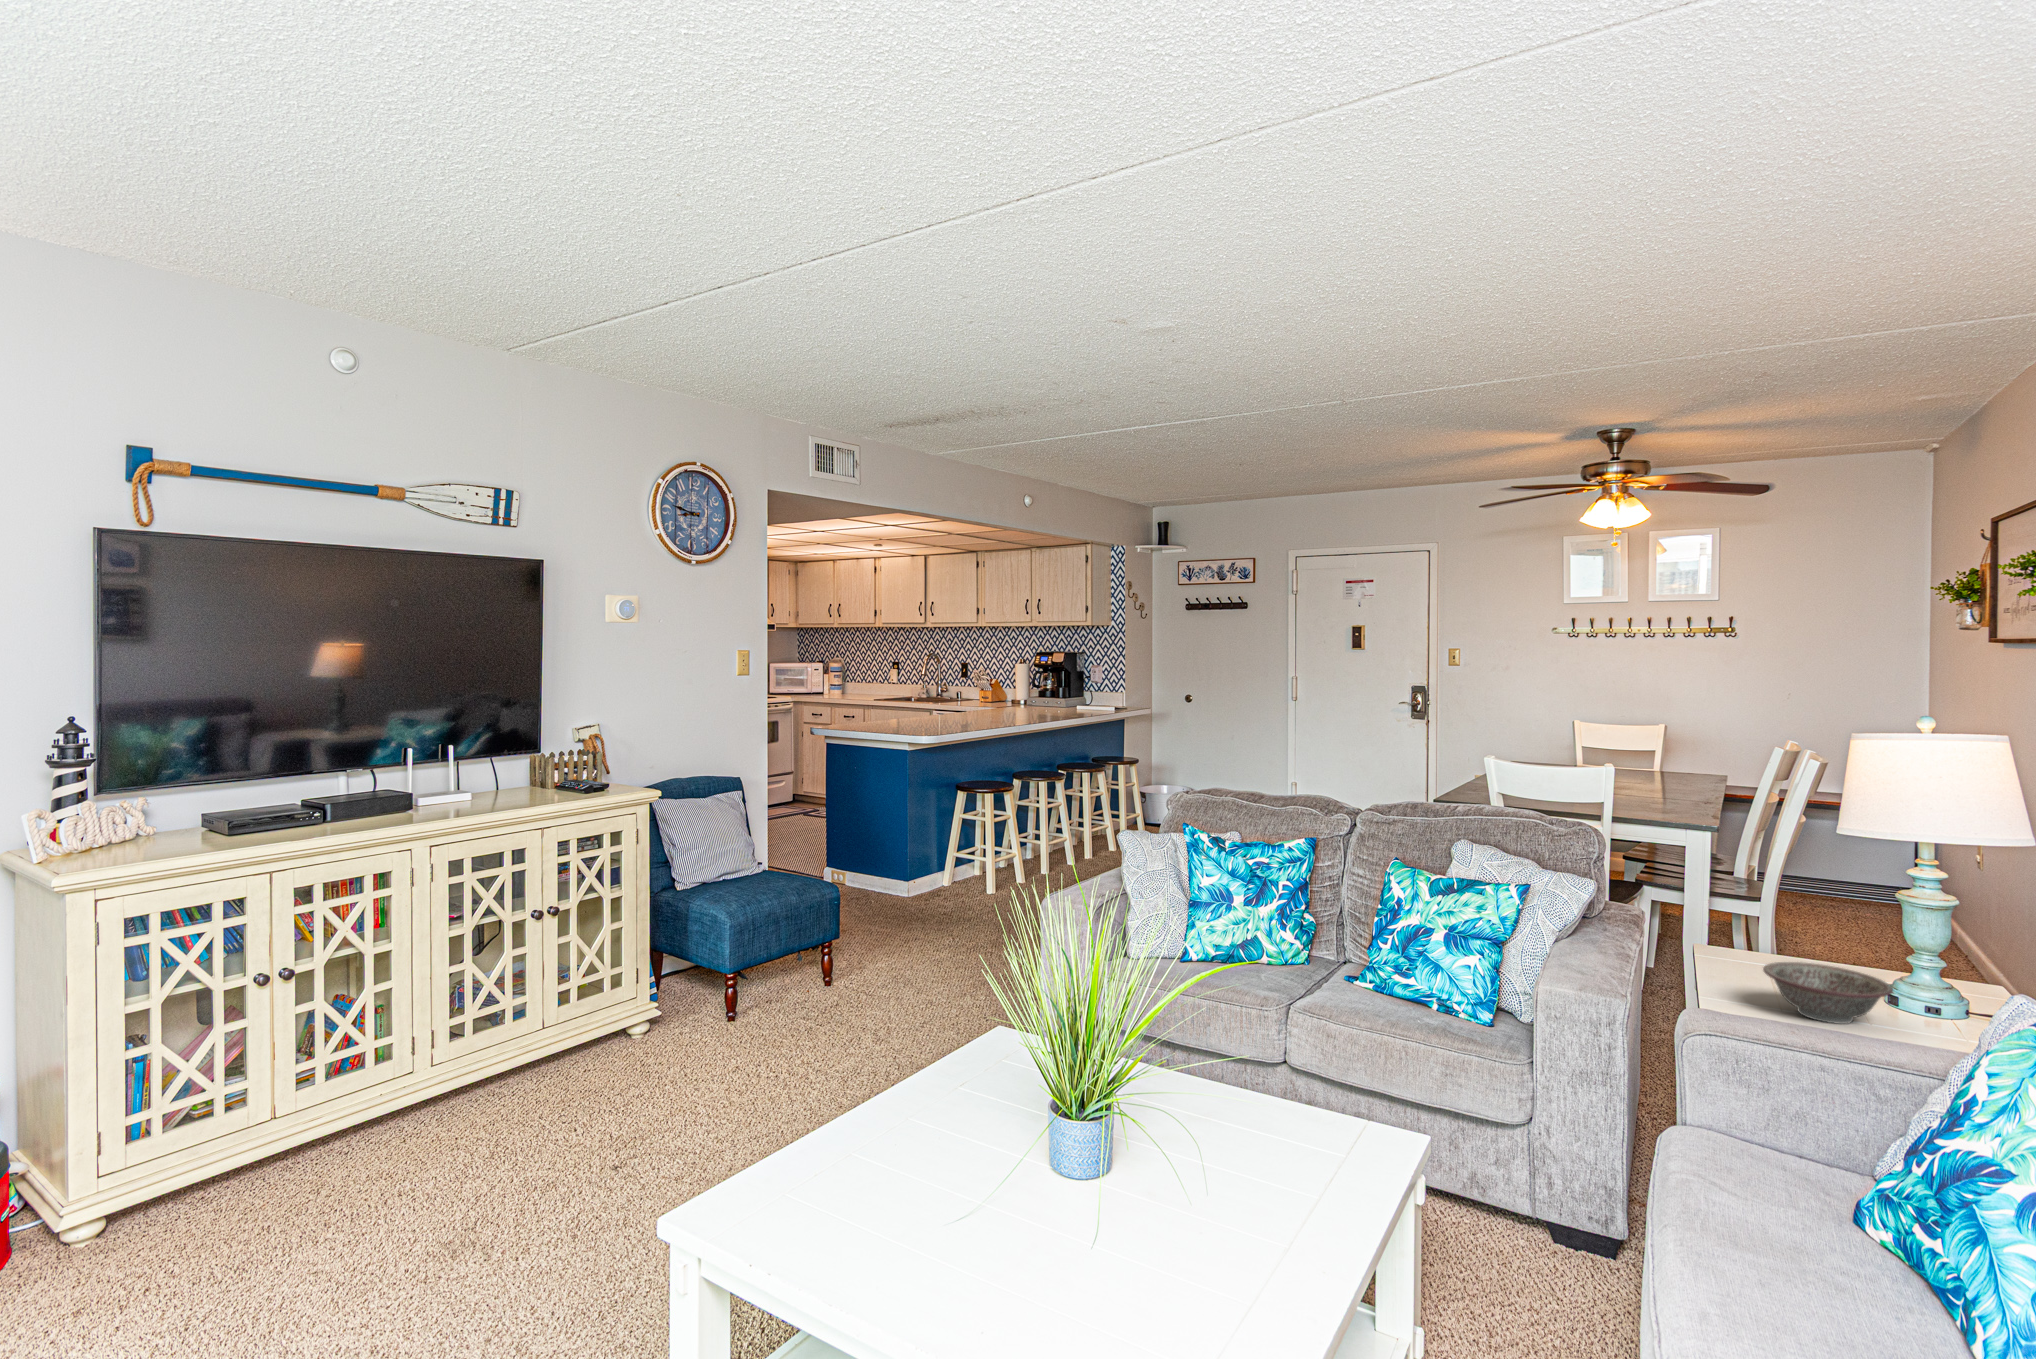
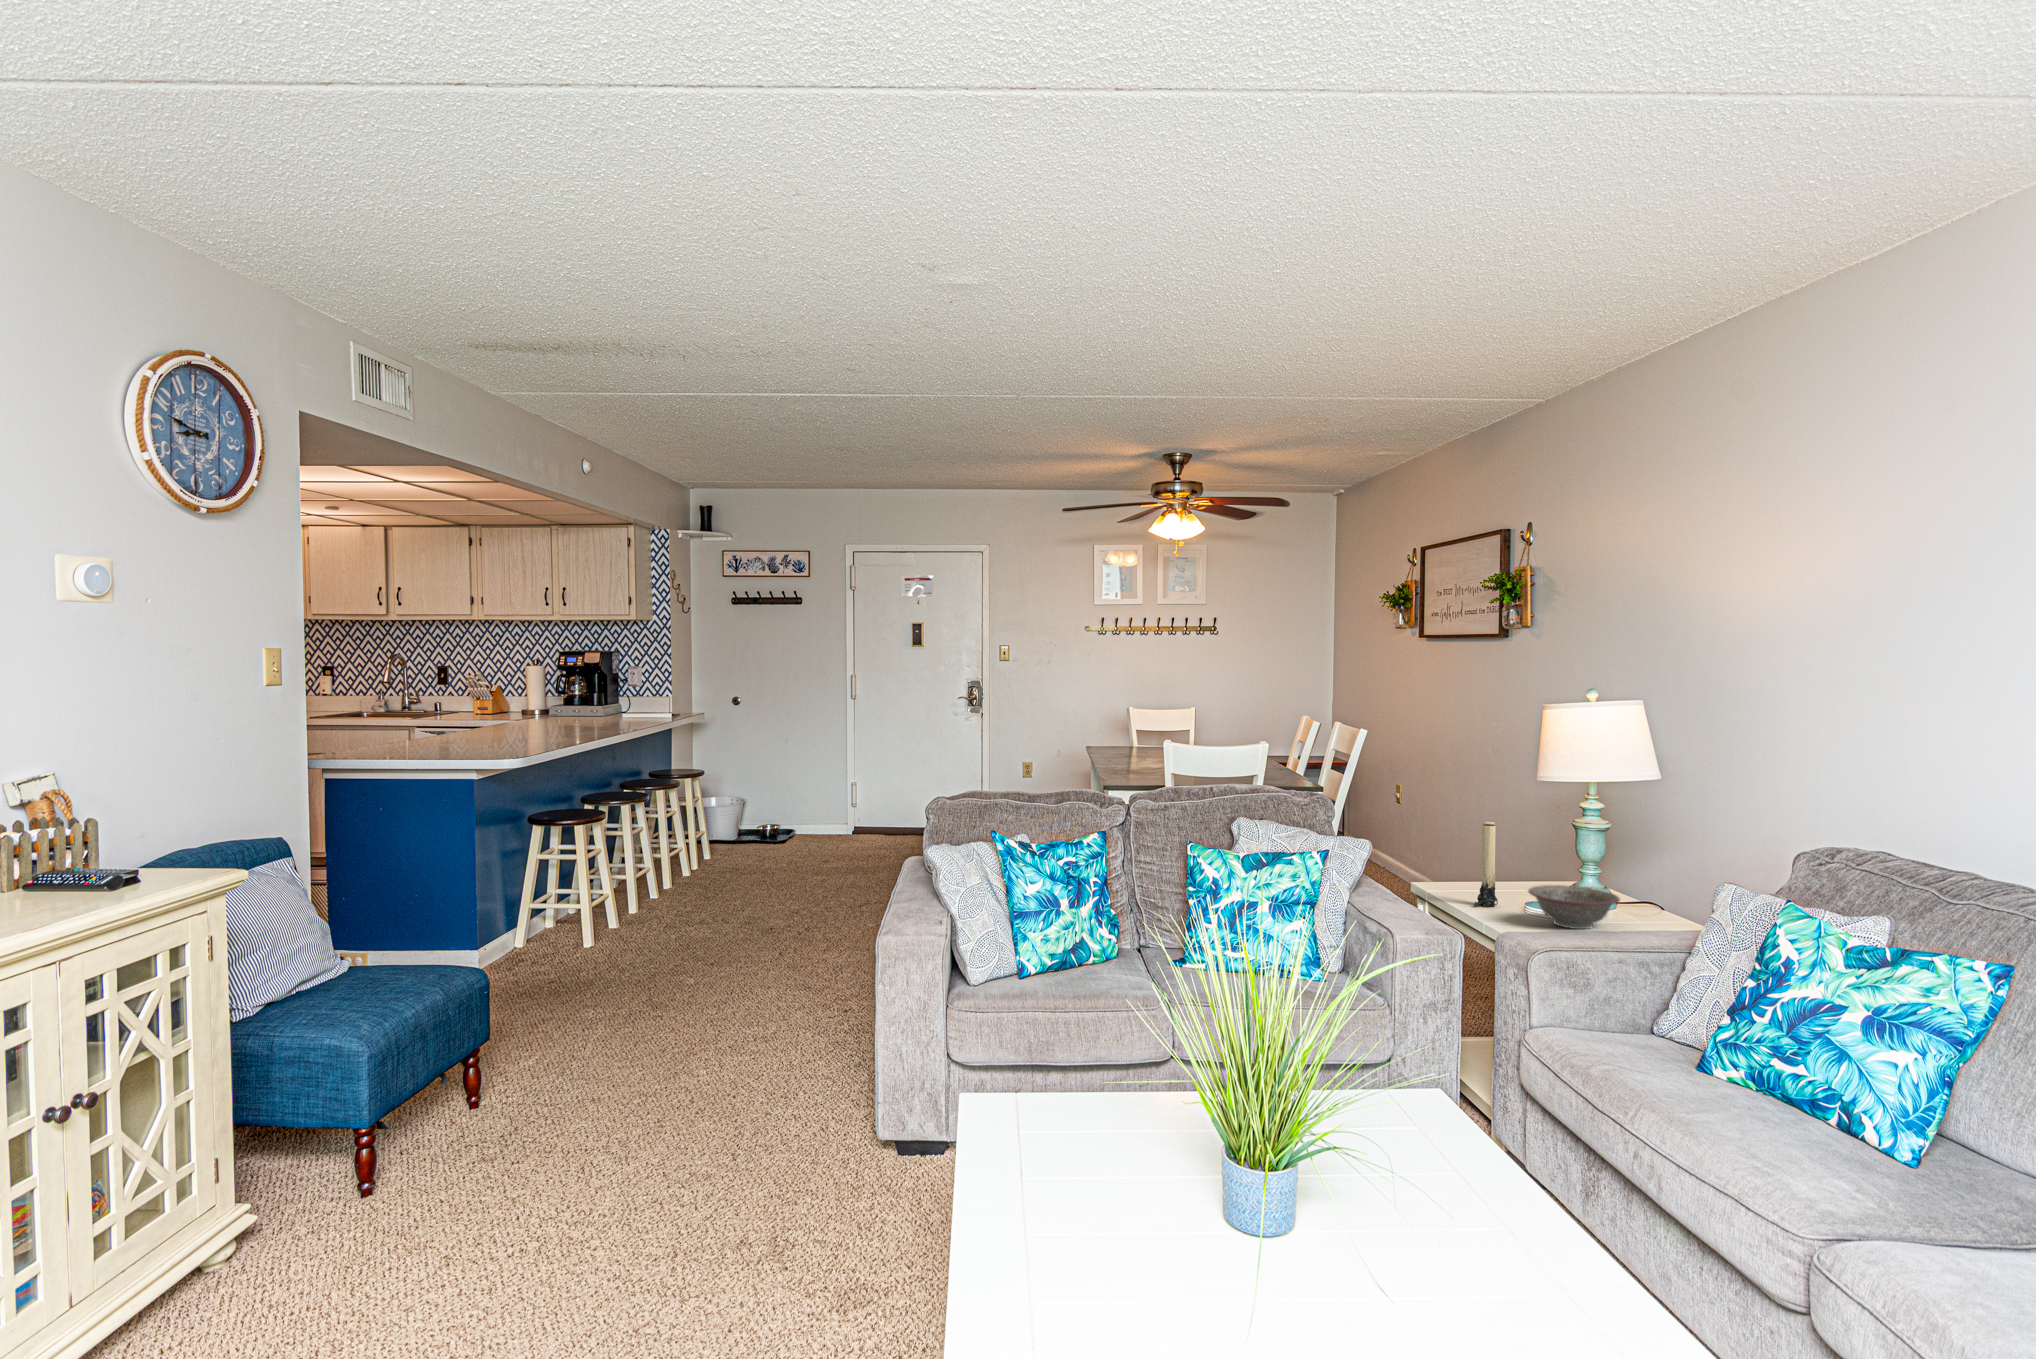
candle: none [1739,877,1775,981] -> present [1474,822,1498,907]

